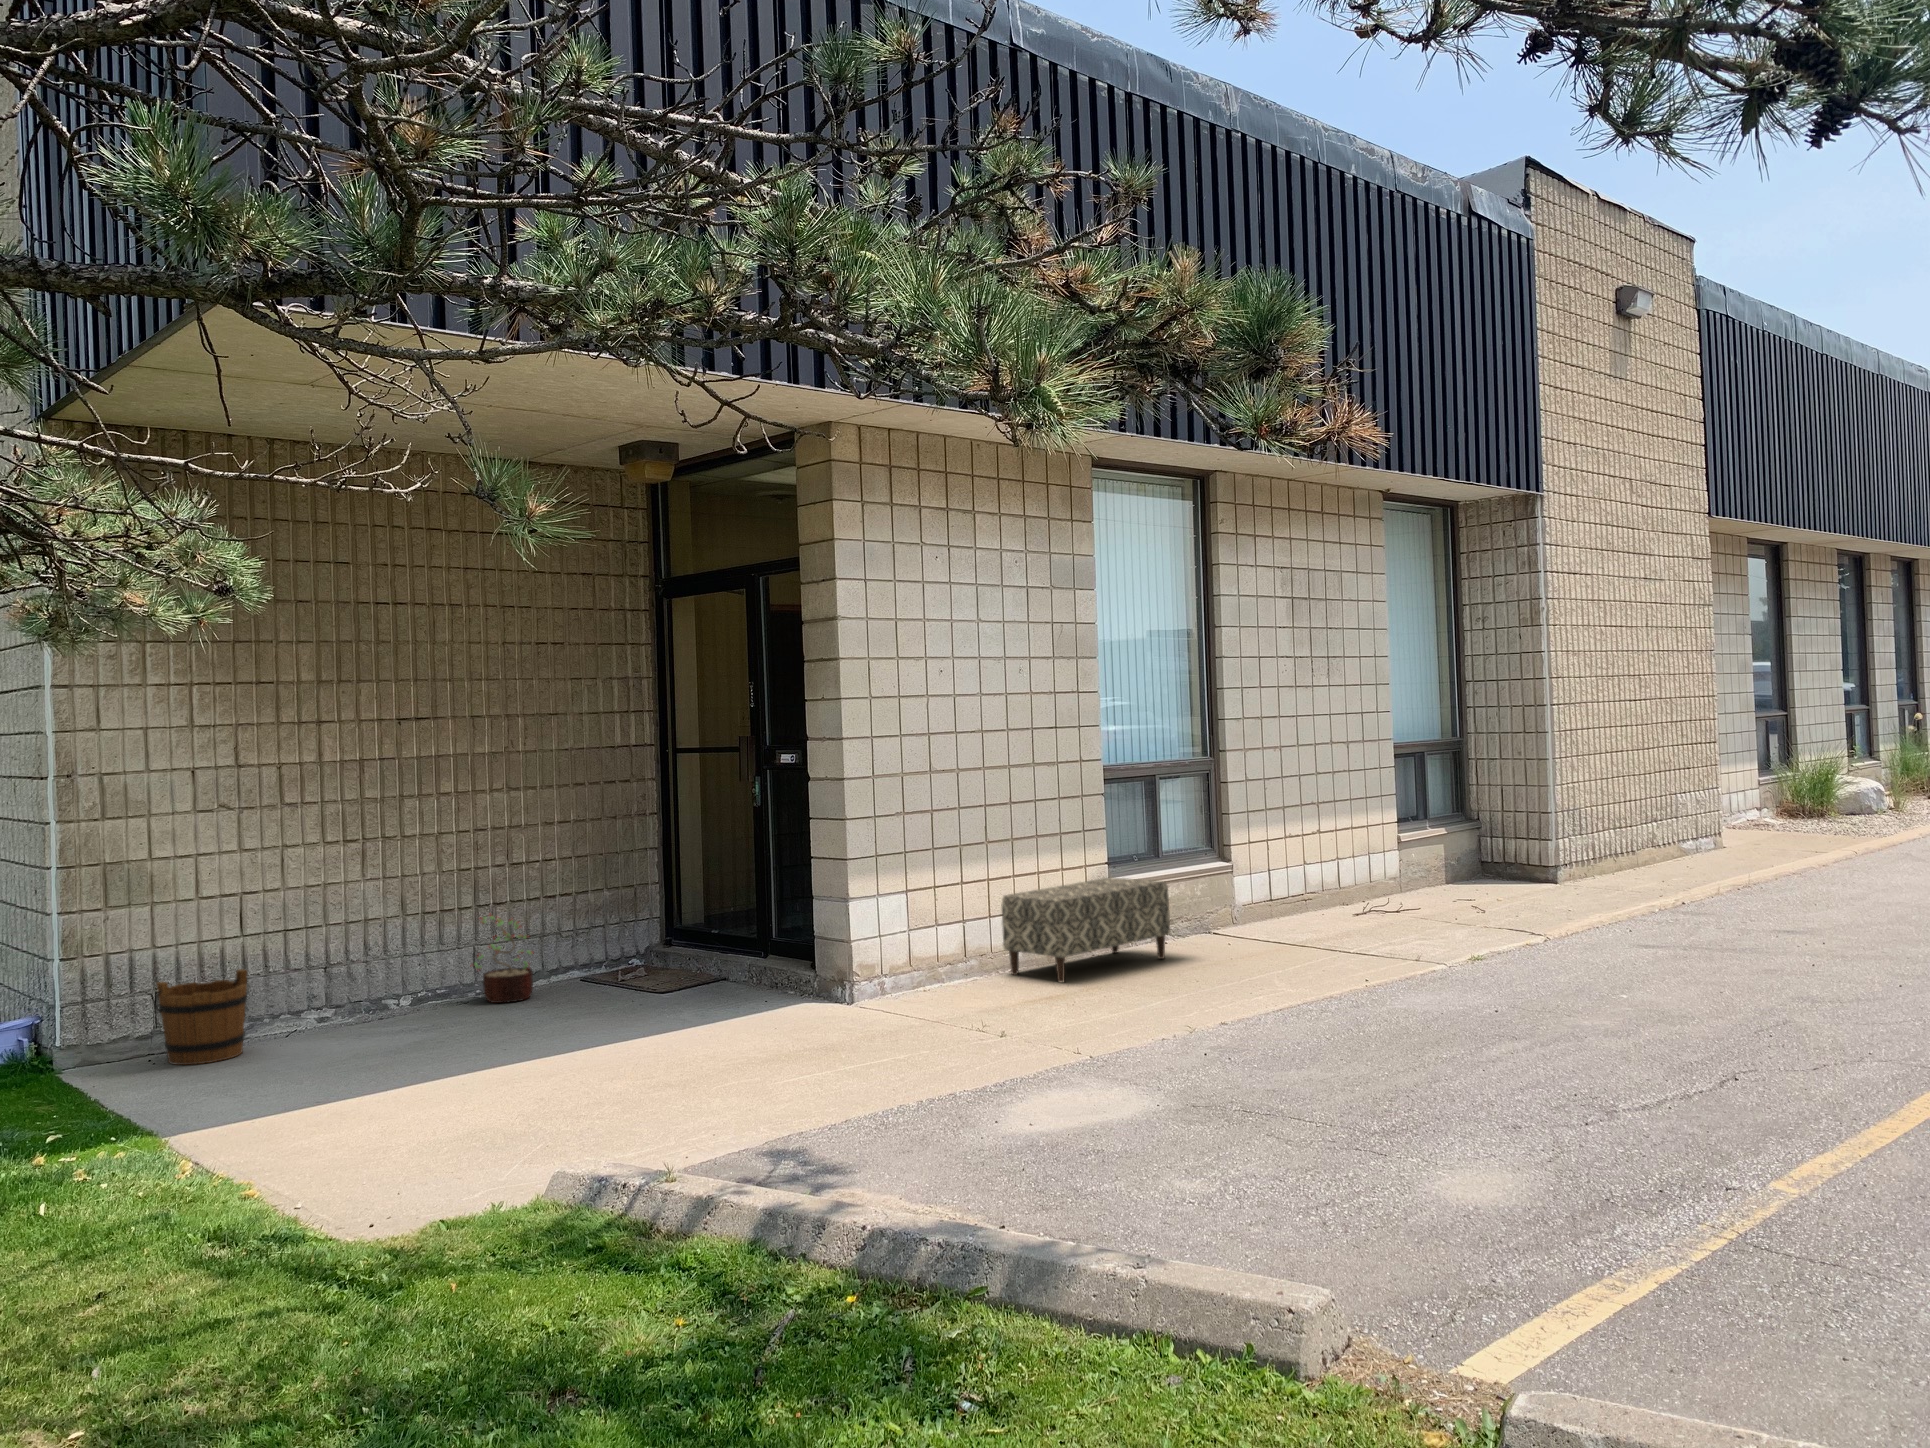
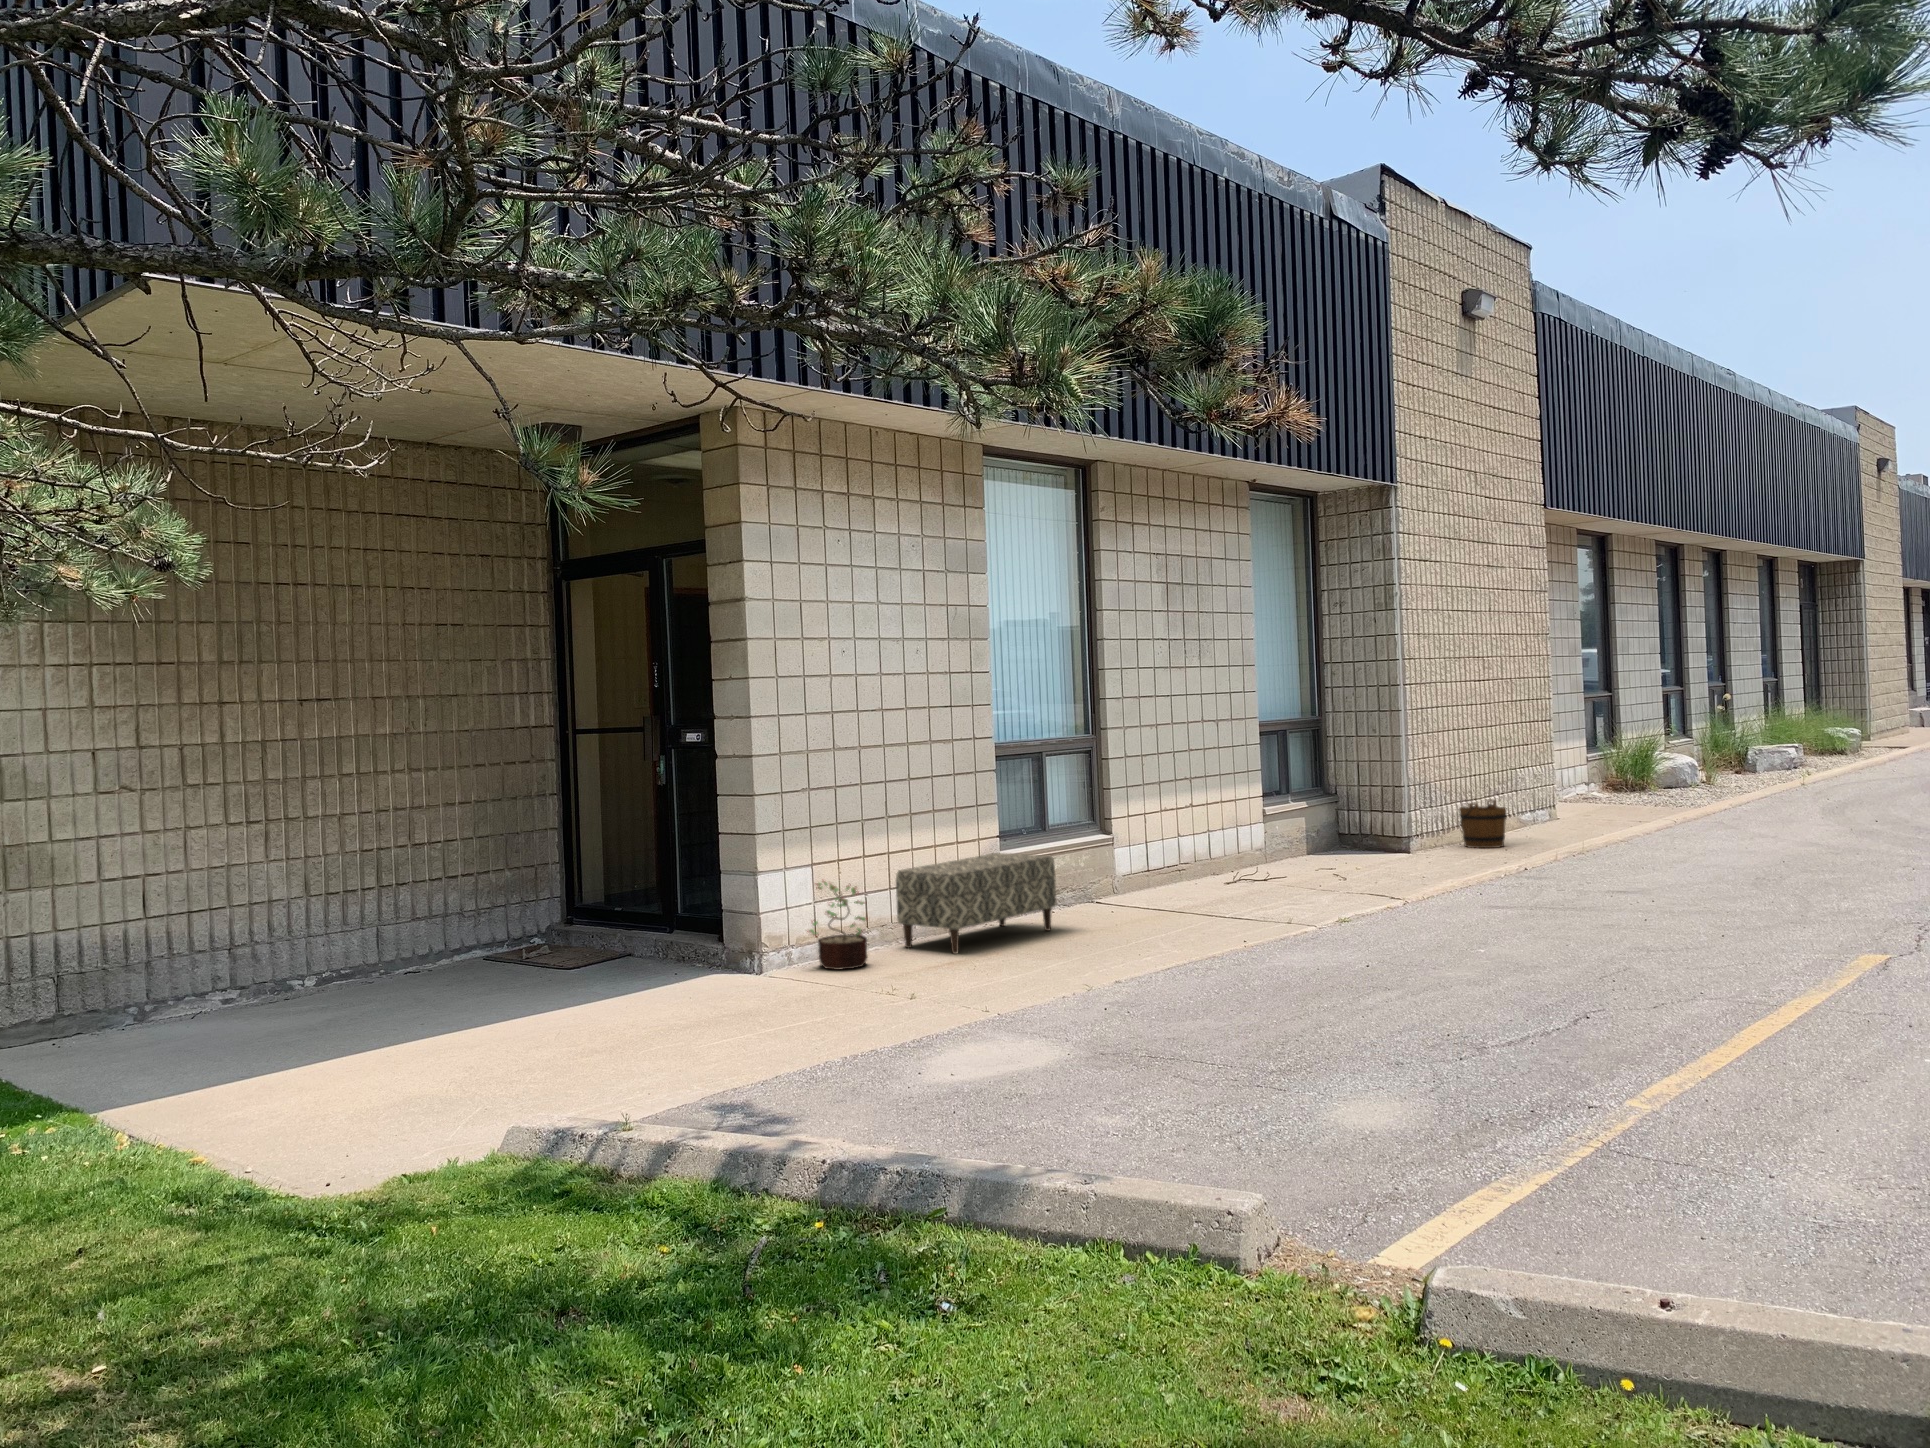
decorative plant: present [470,915,534,1003] -> present [807,881,868,970]
bucket: present [154,969,247,1065] -> present [1459,800,1506,848]

